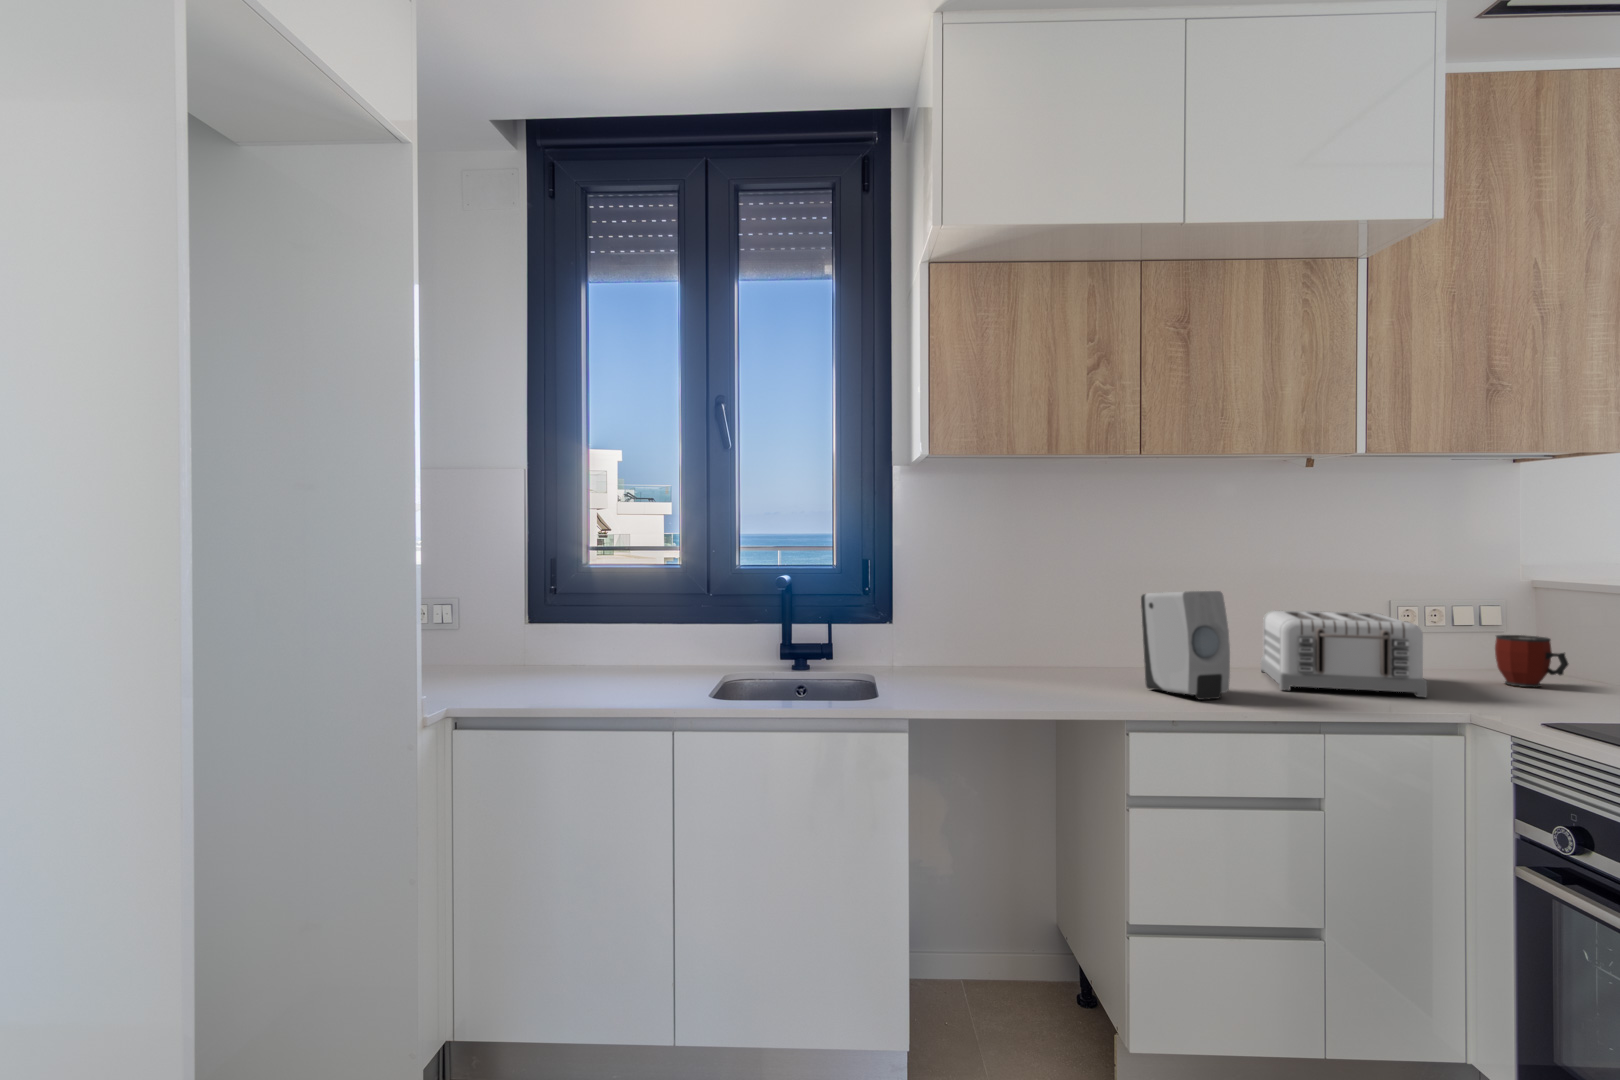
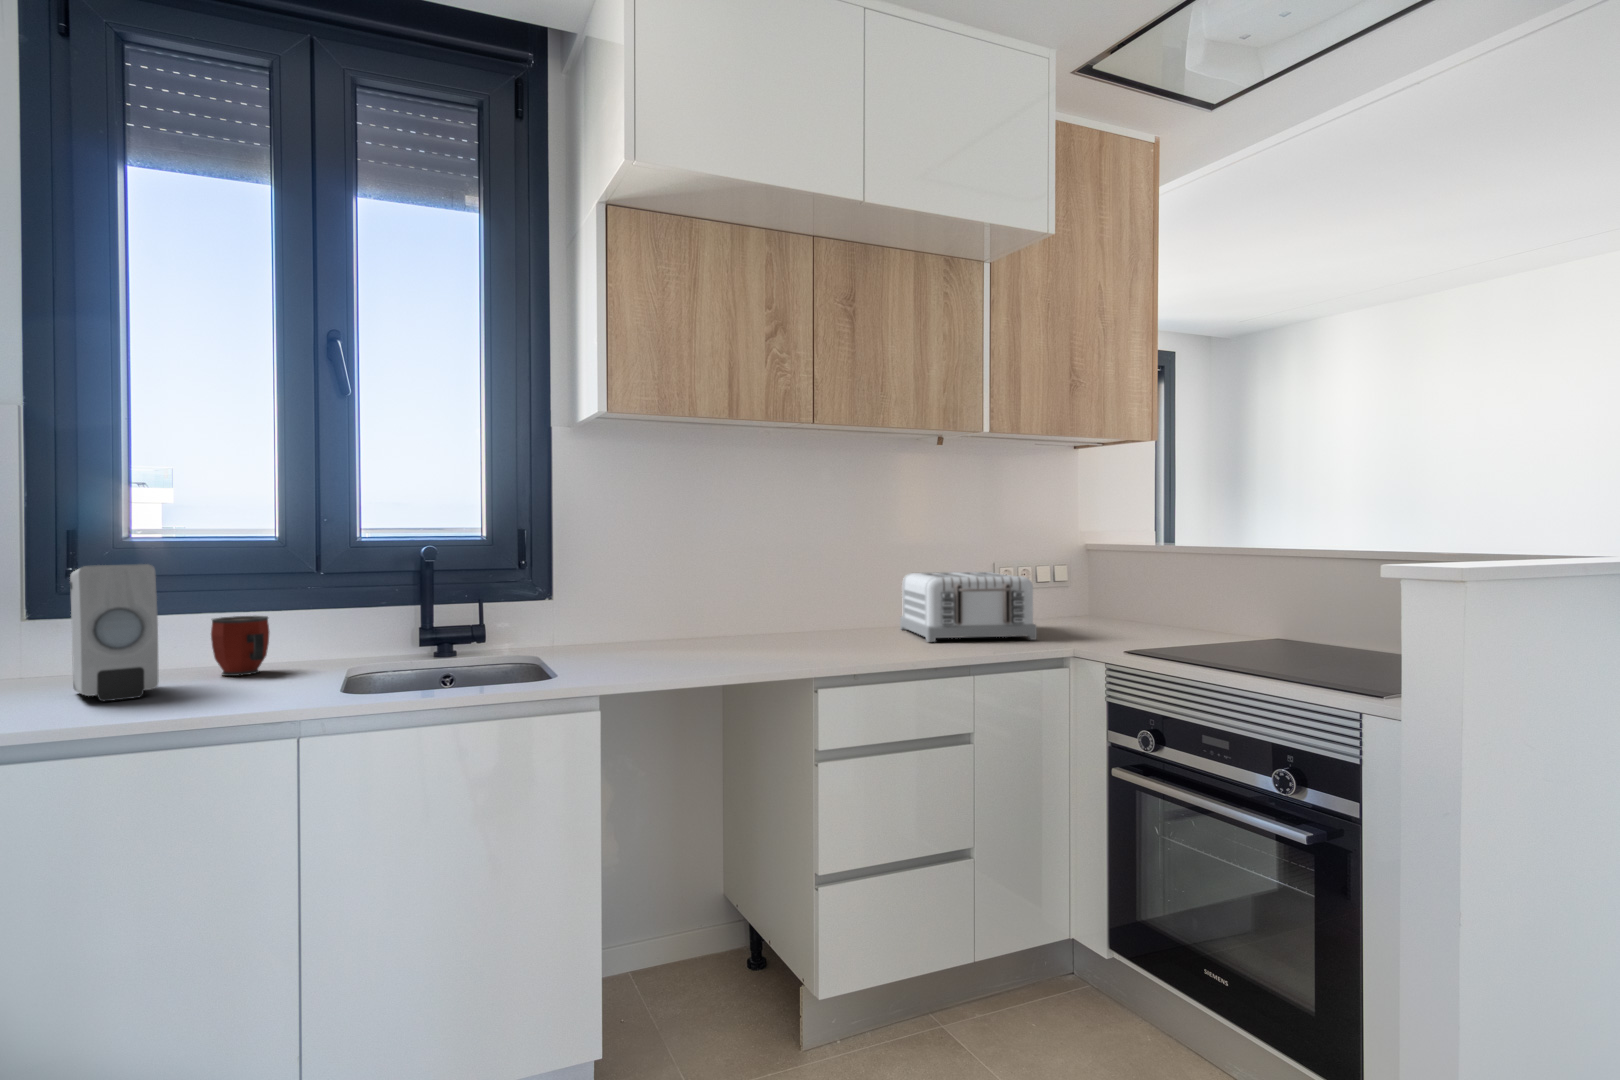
soap dispenser: present [1141,591,1230,700] -> present [70,564,159,701]
mug: present [1495,635,1568,687] -> present [211,616,269,676]

